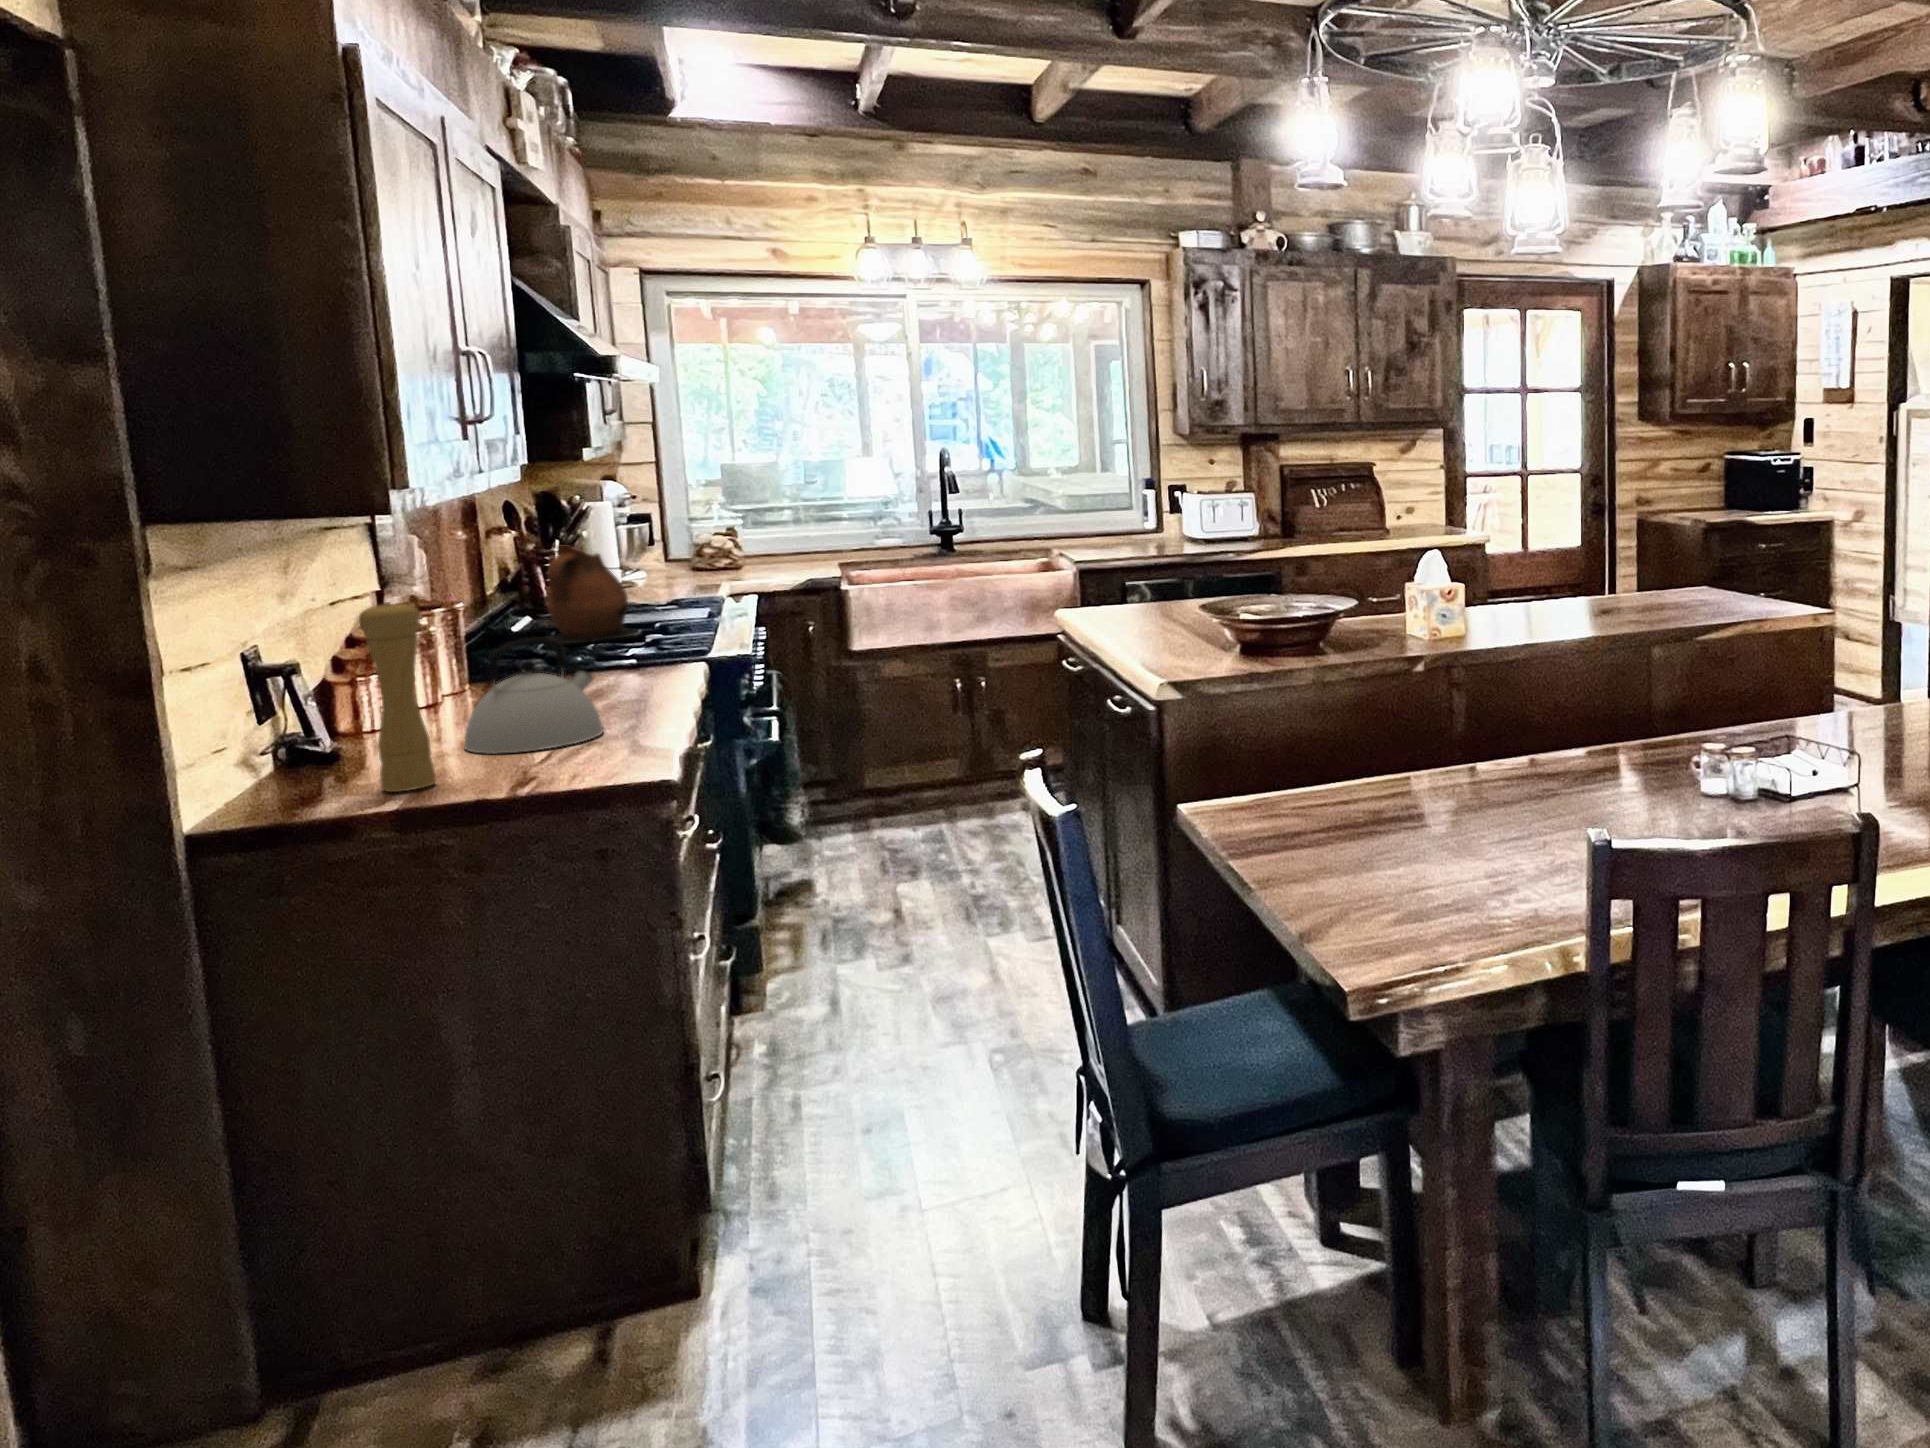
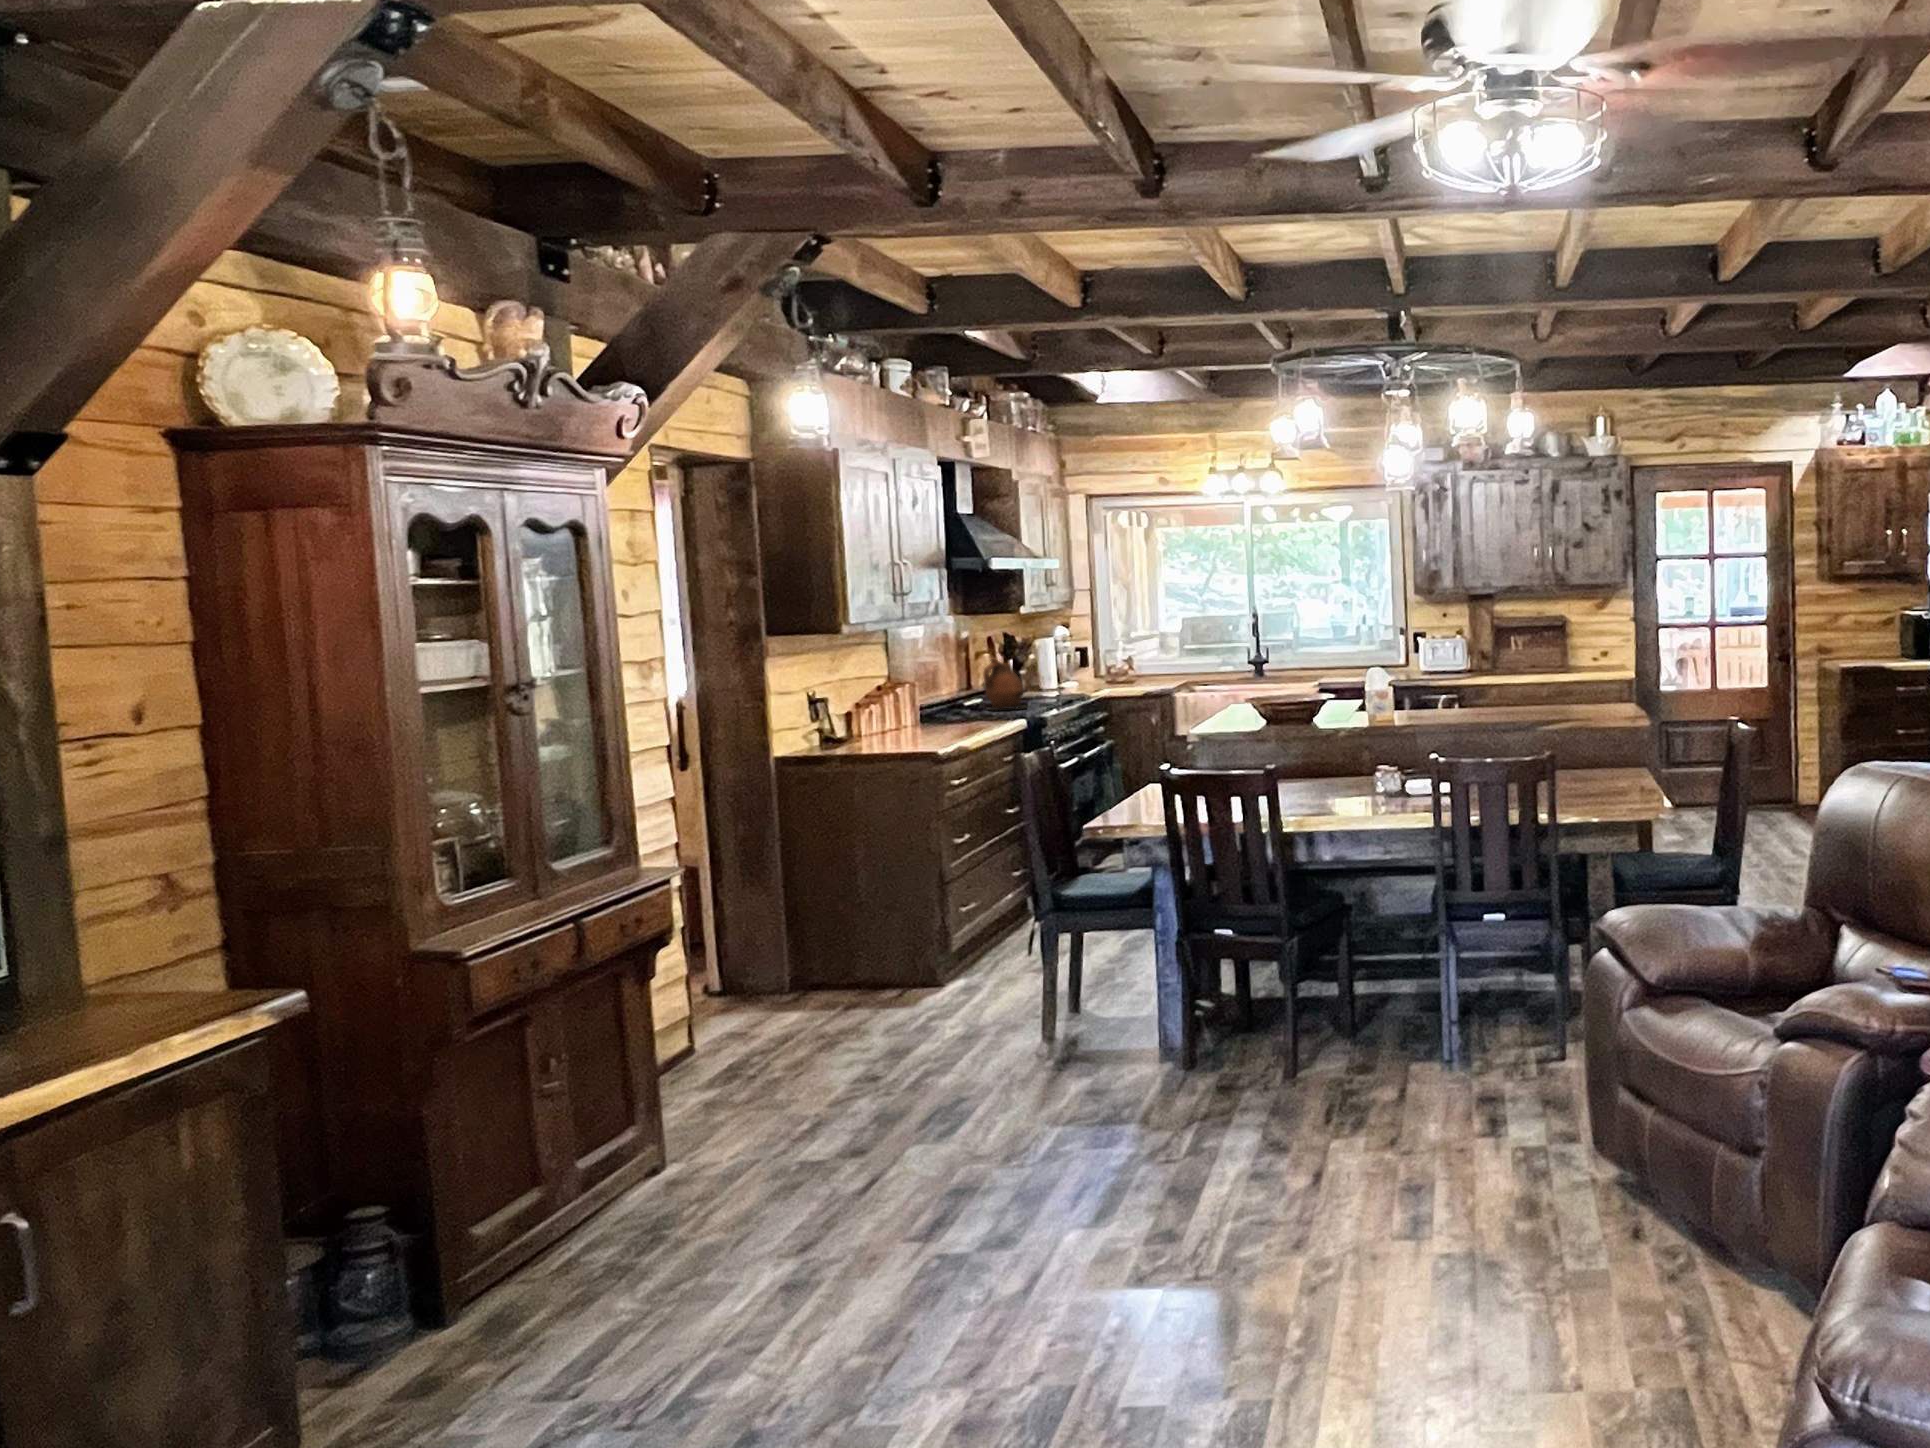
pepper mill: present [359,602,436,792] -> none [840,672,864,750]
kettle: present [464,637,603,754] -> none [889,694,944,743]

